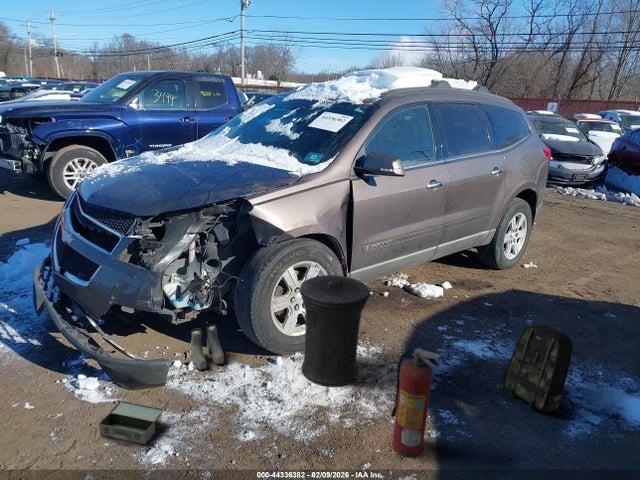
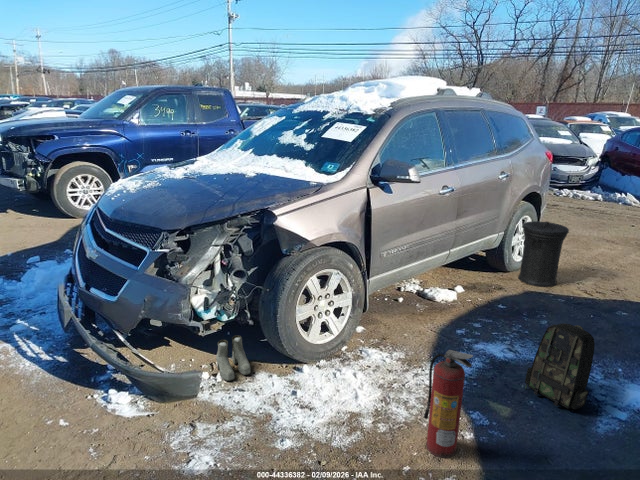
trash can: present [299,275,370,387] -> present [518,221,569,287]
toolbox: present [99,401,164,444] -> none [138,414,200,455]

